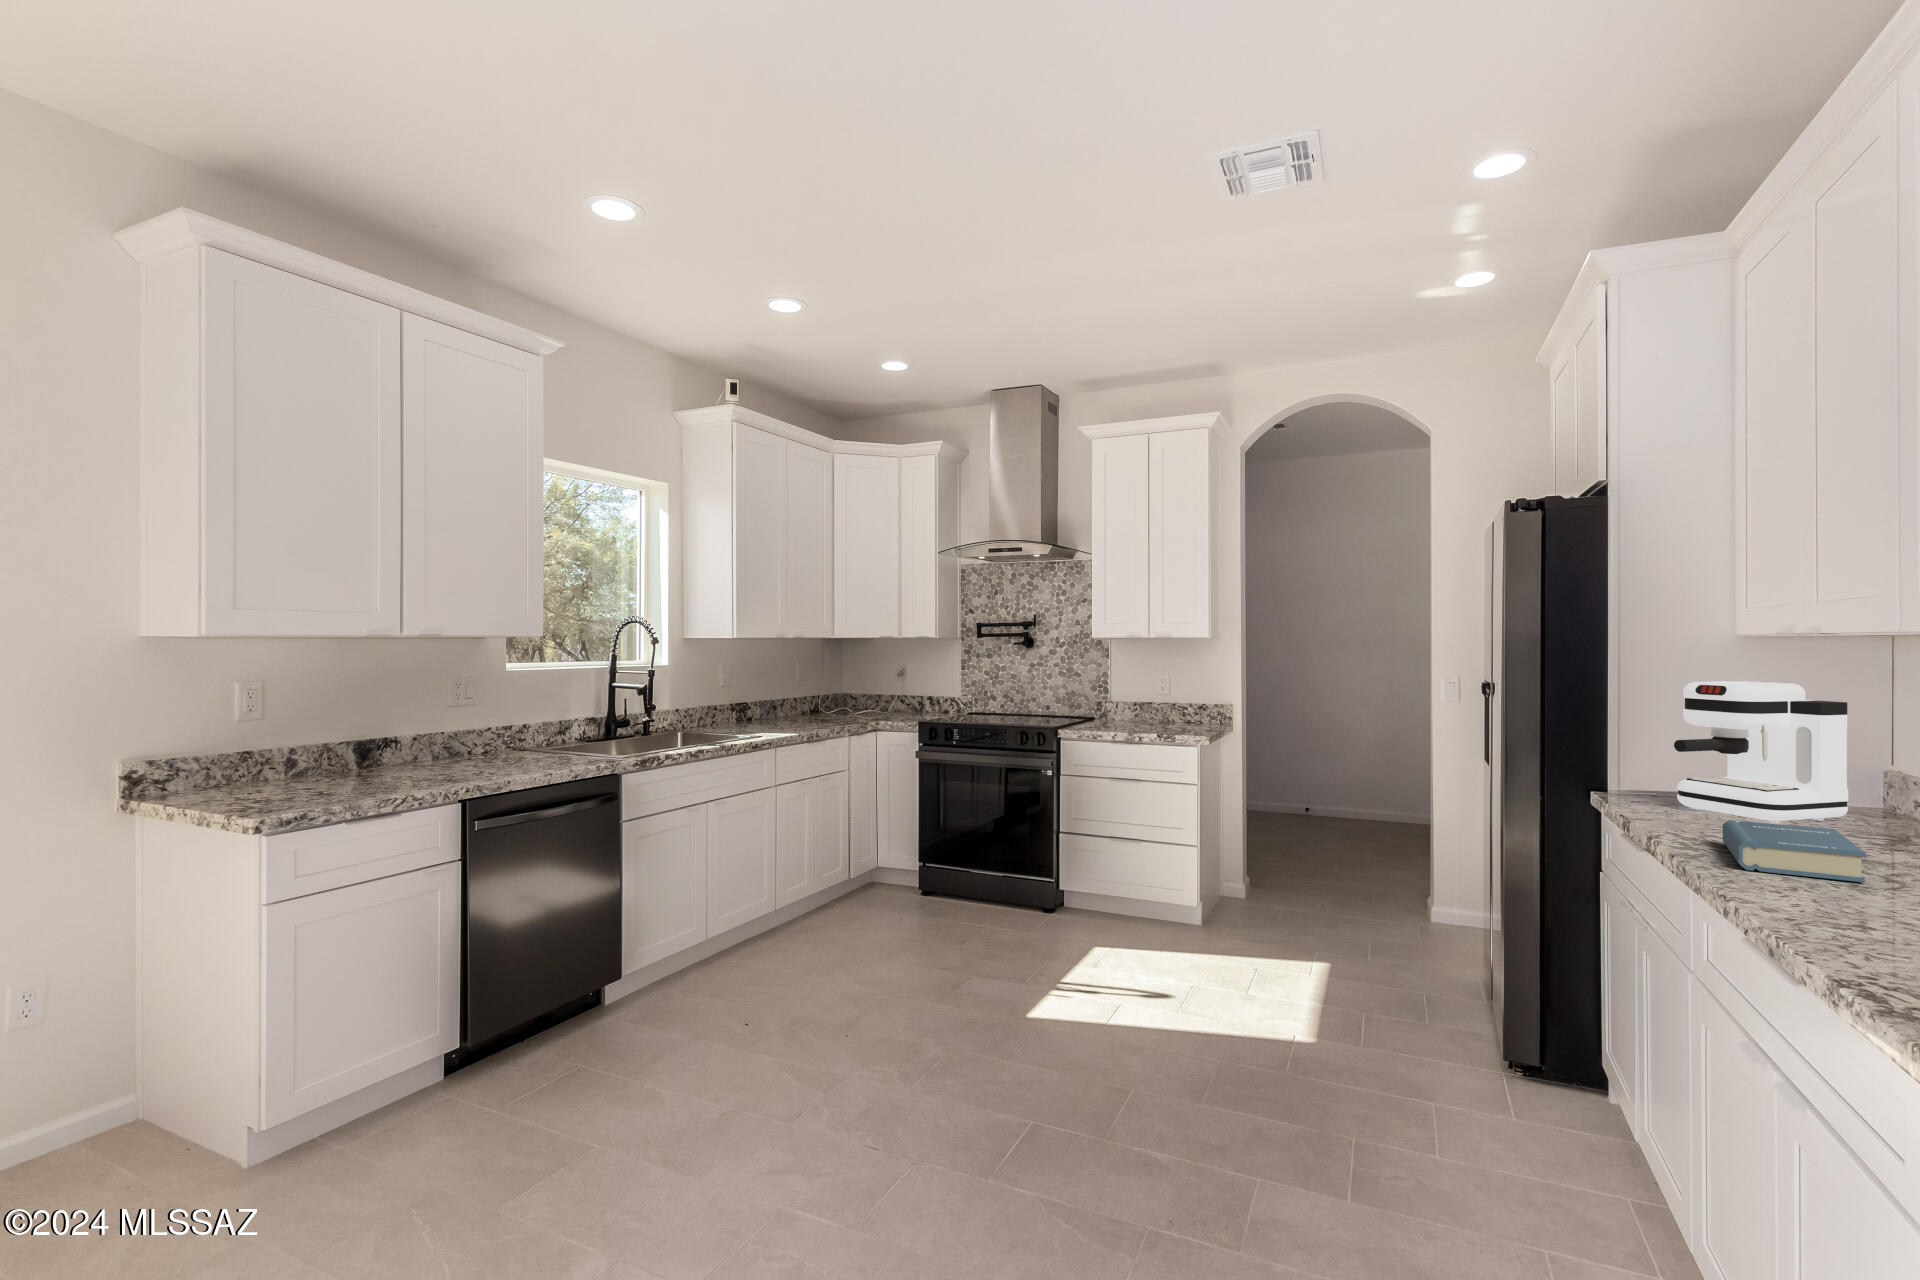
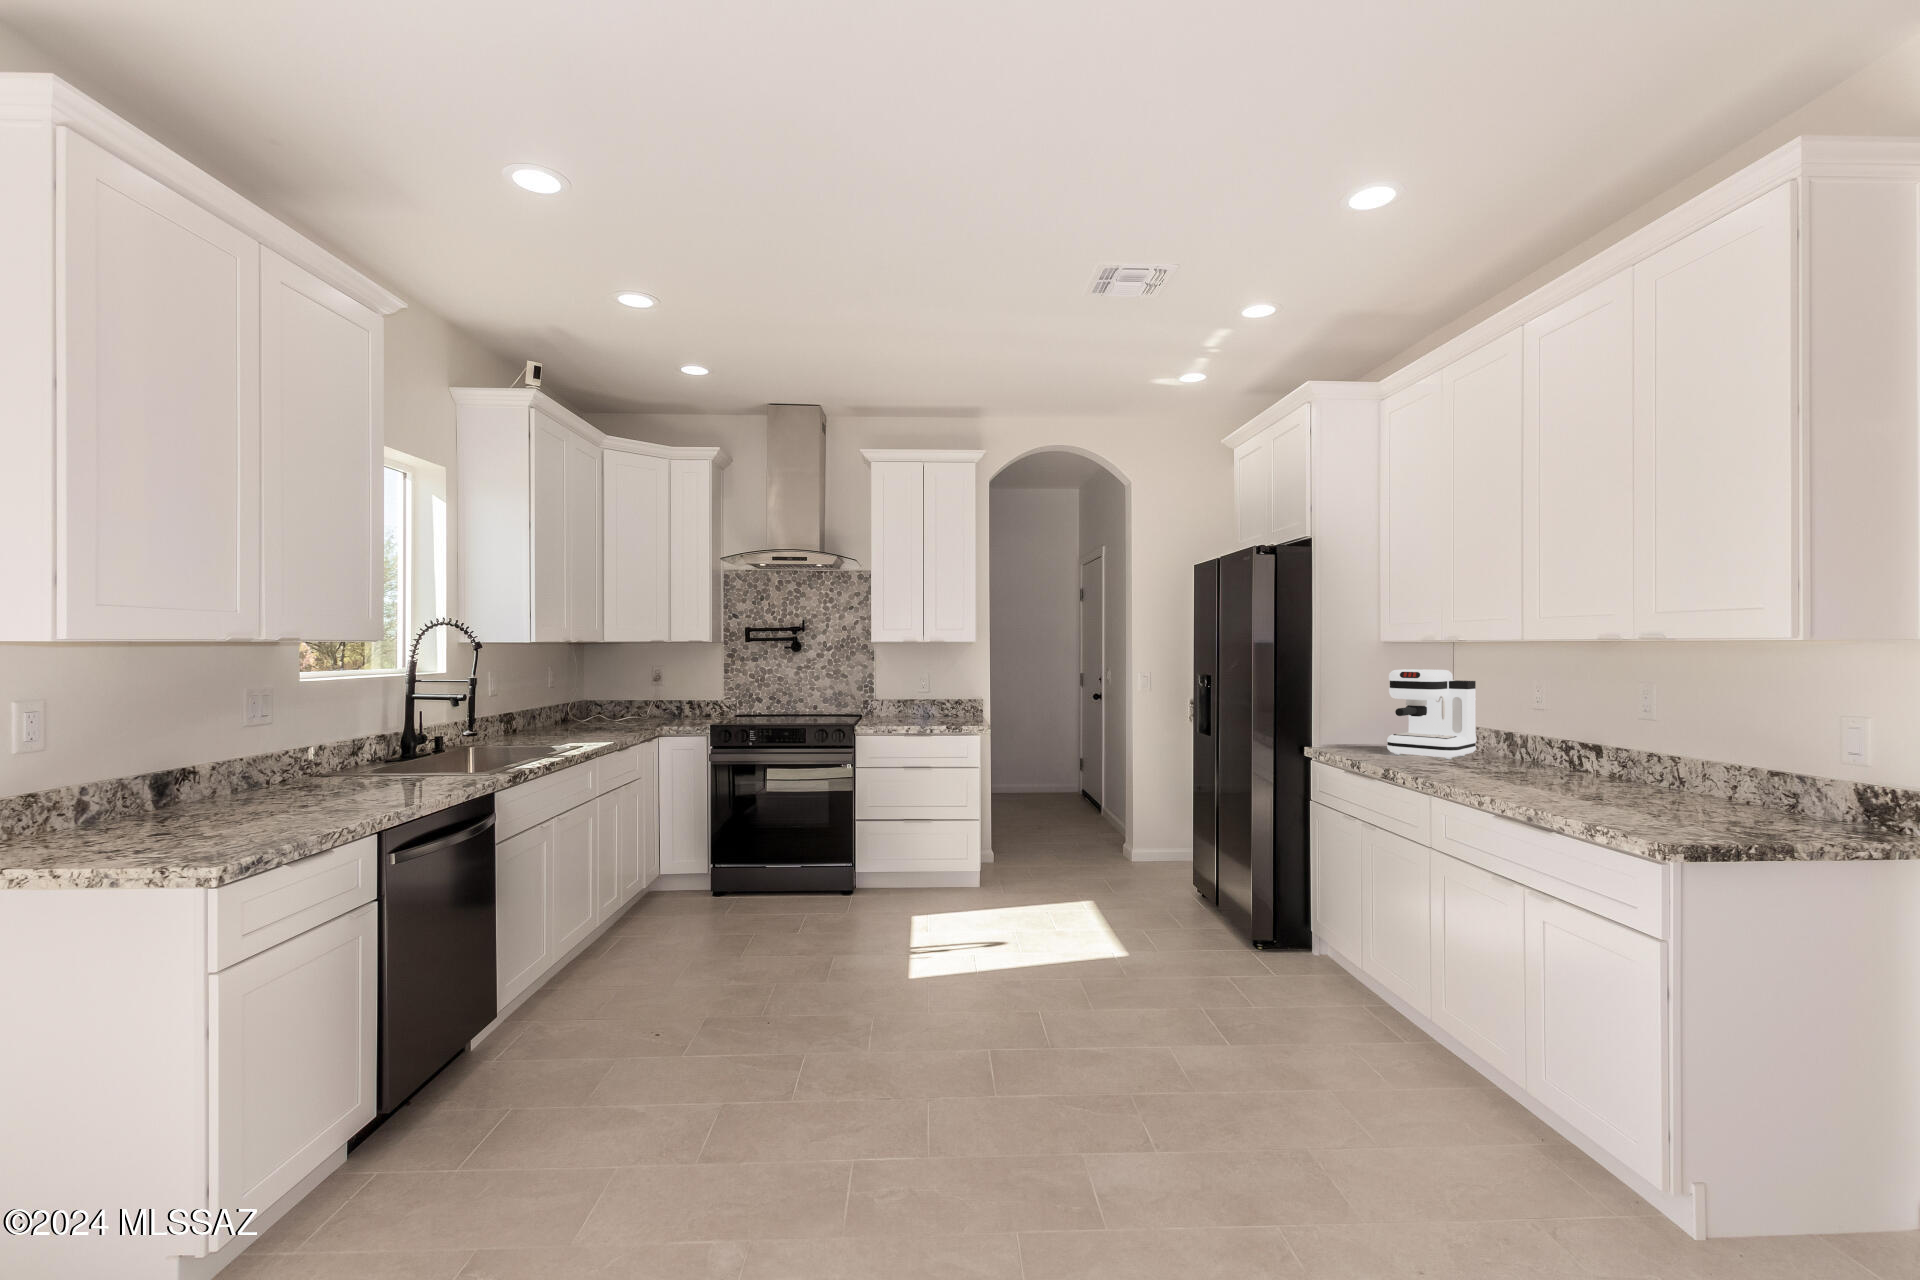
hardback book: present [1723,820,1865,882] -> none [1454,757,1552,786]

